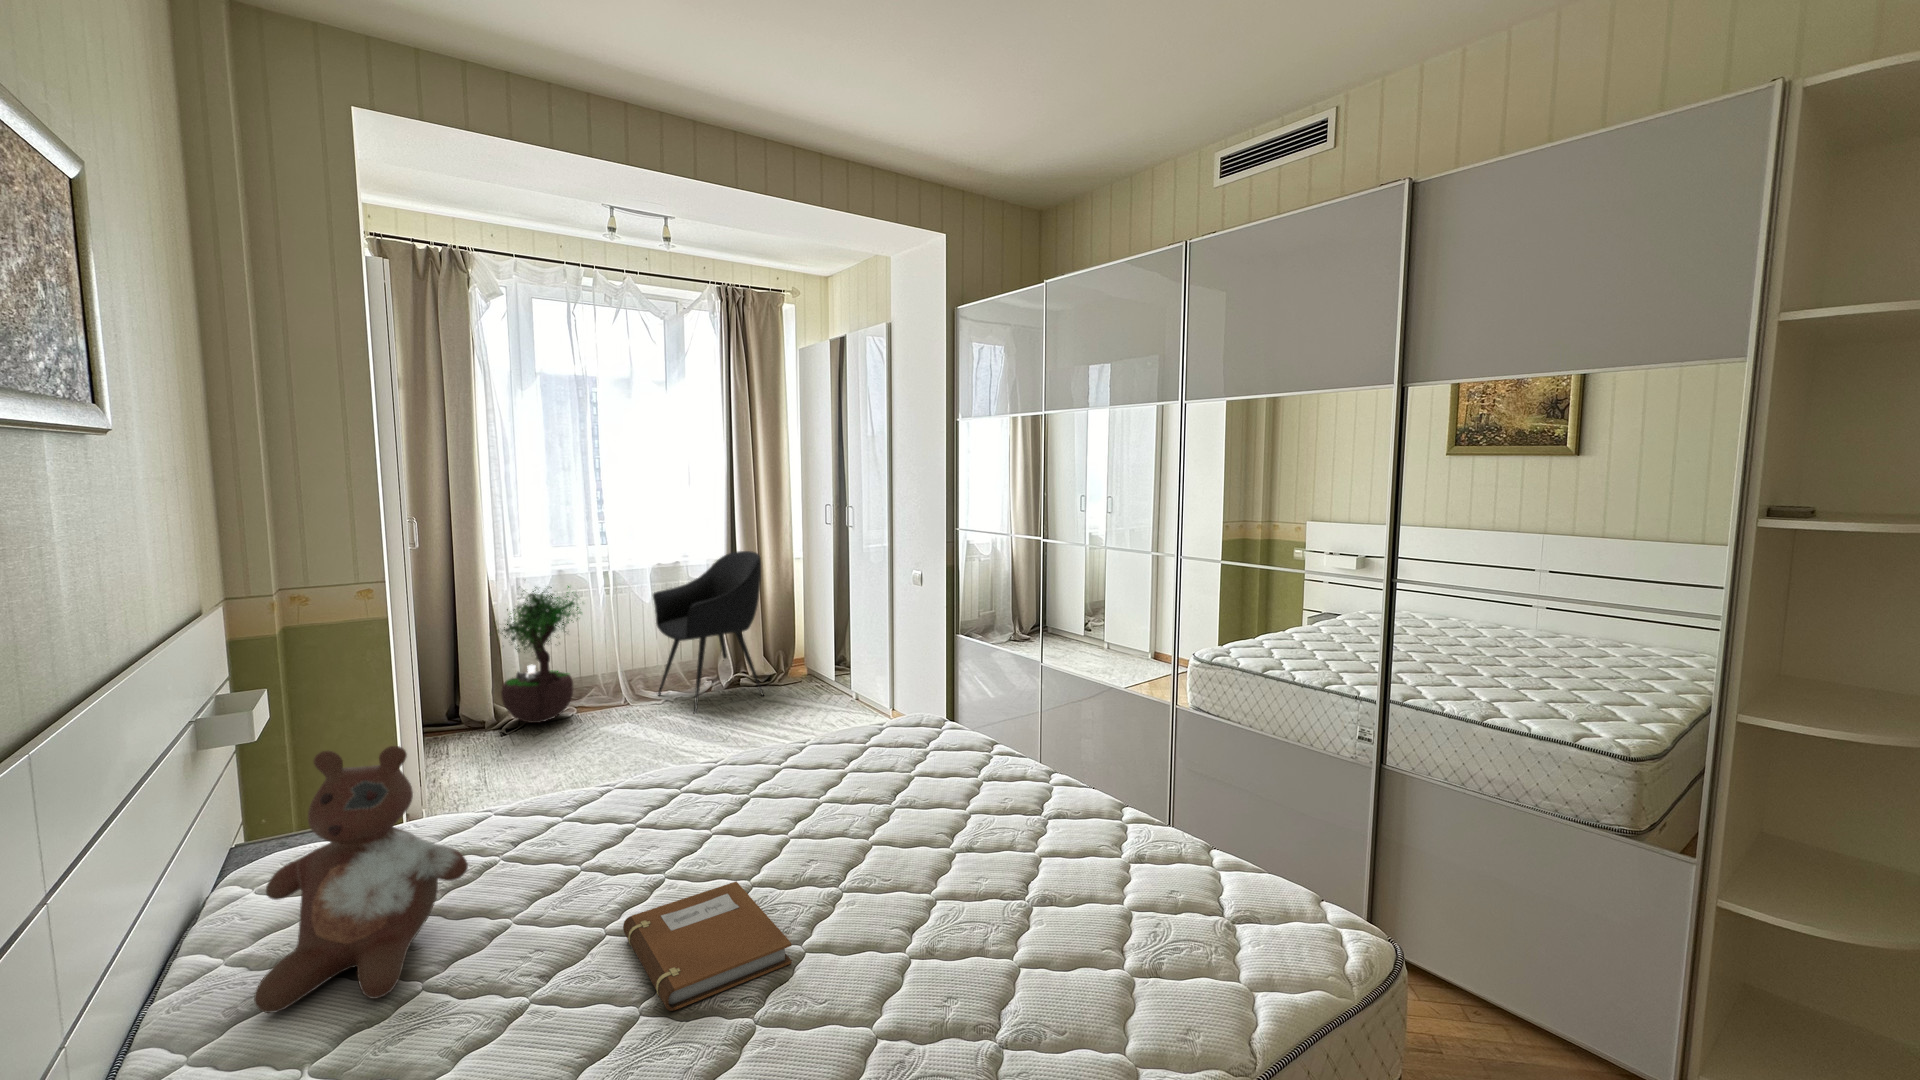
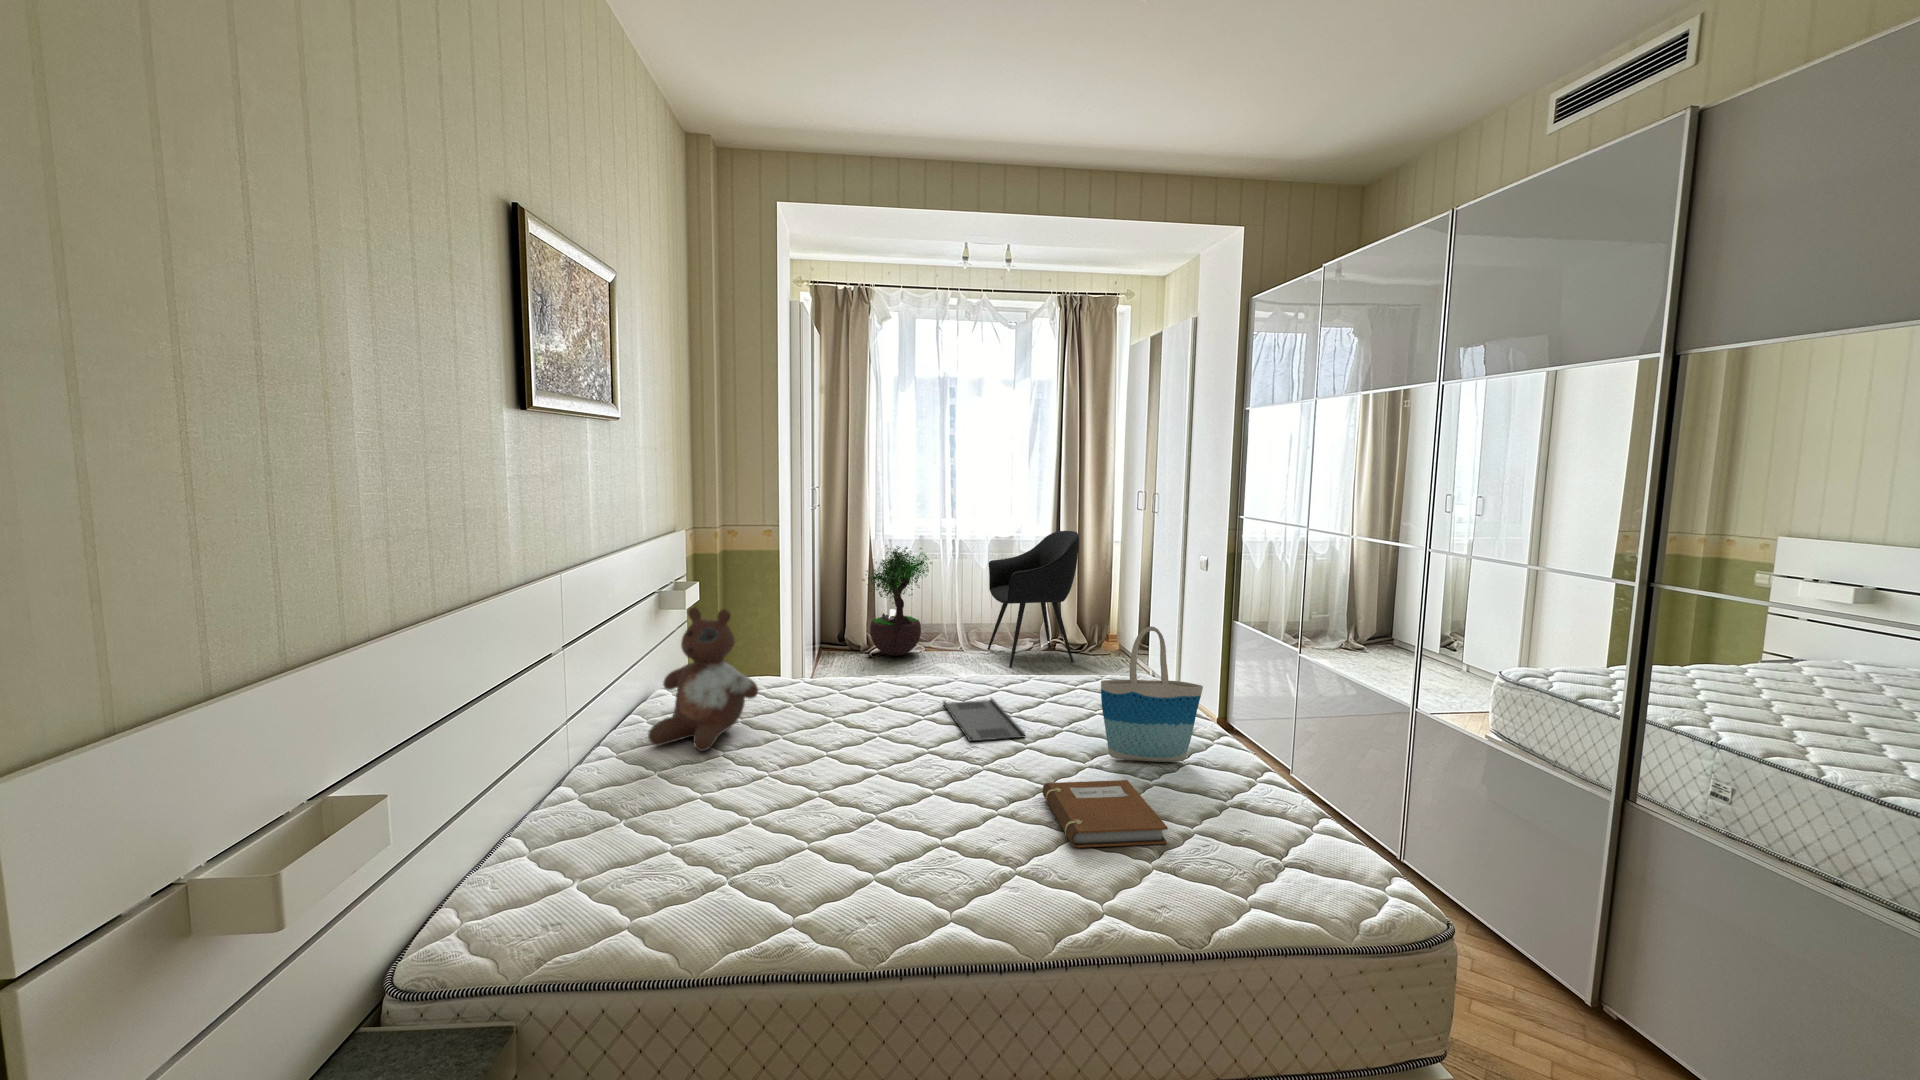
tote bag: none [966,675,1070,837] -> present [1101,626,1203,762]
tray: none [728,783,864,858] -> present [943,698,1025,741]
notebook: present [623,882,792,1011] -> present [1042,780,1168,848]

